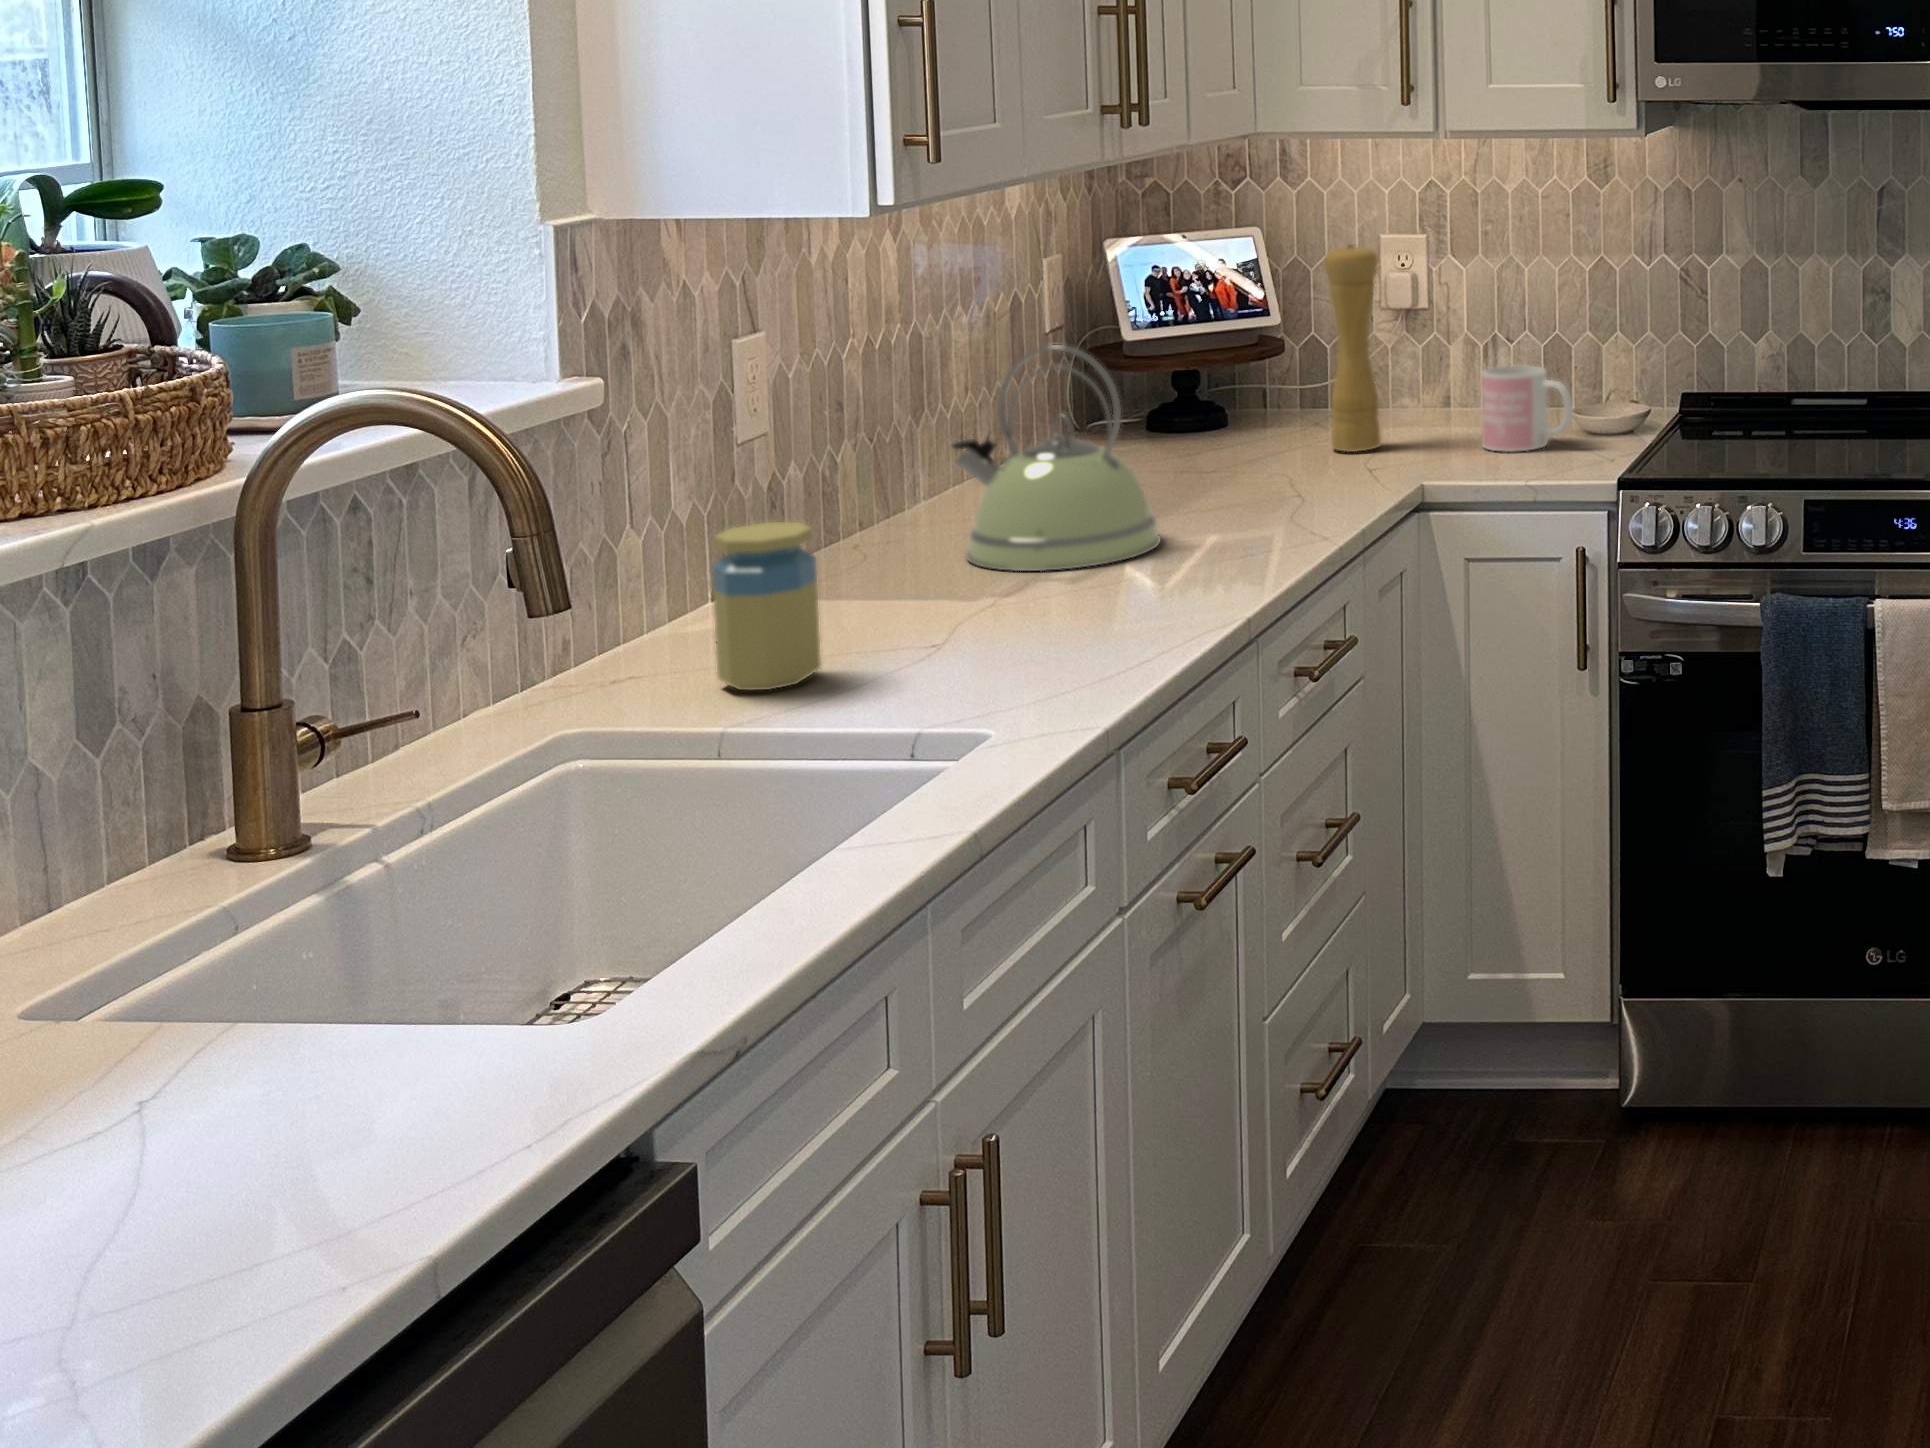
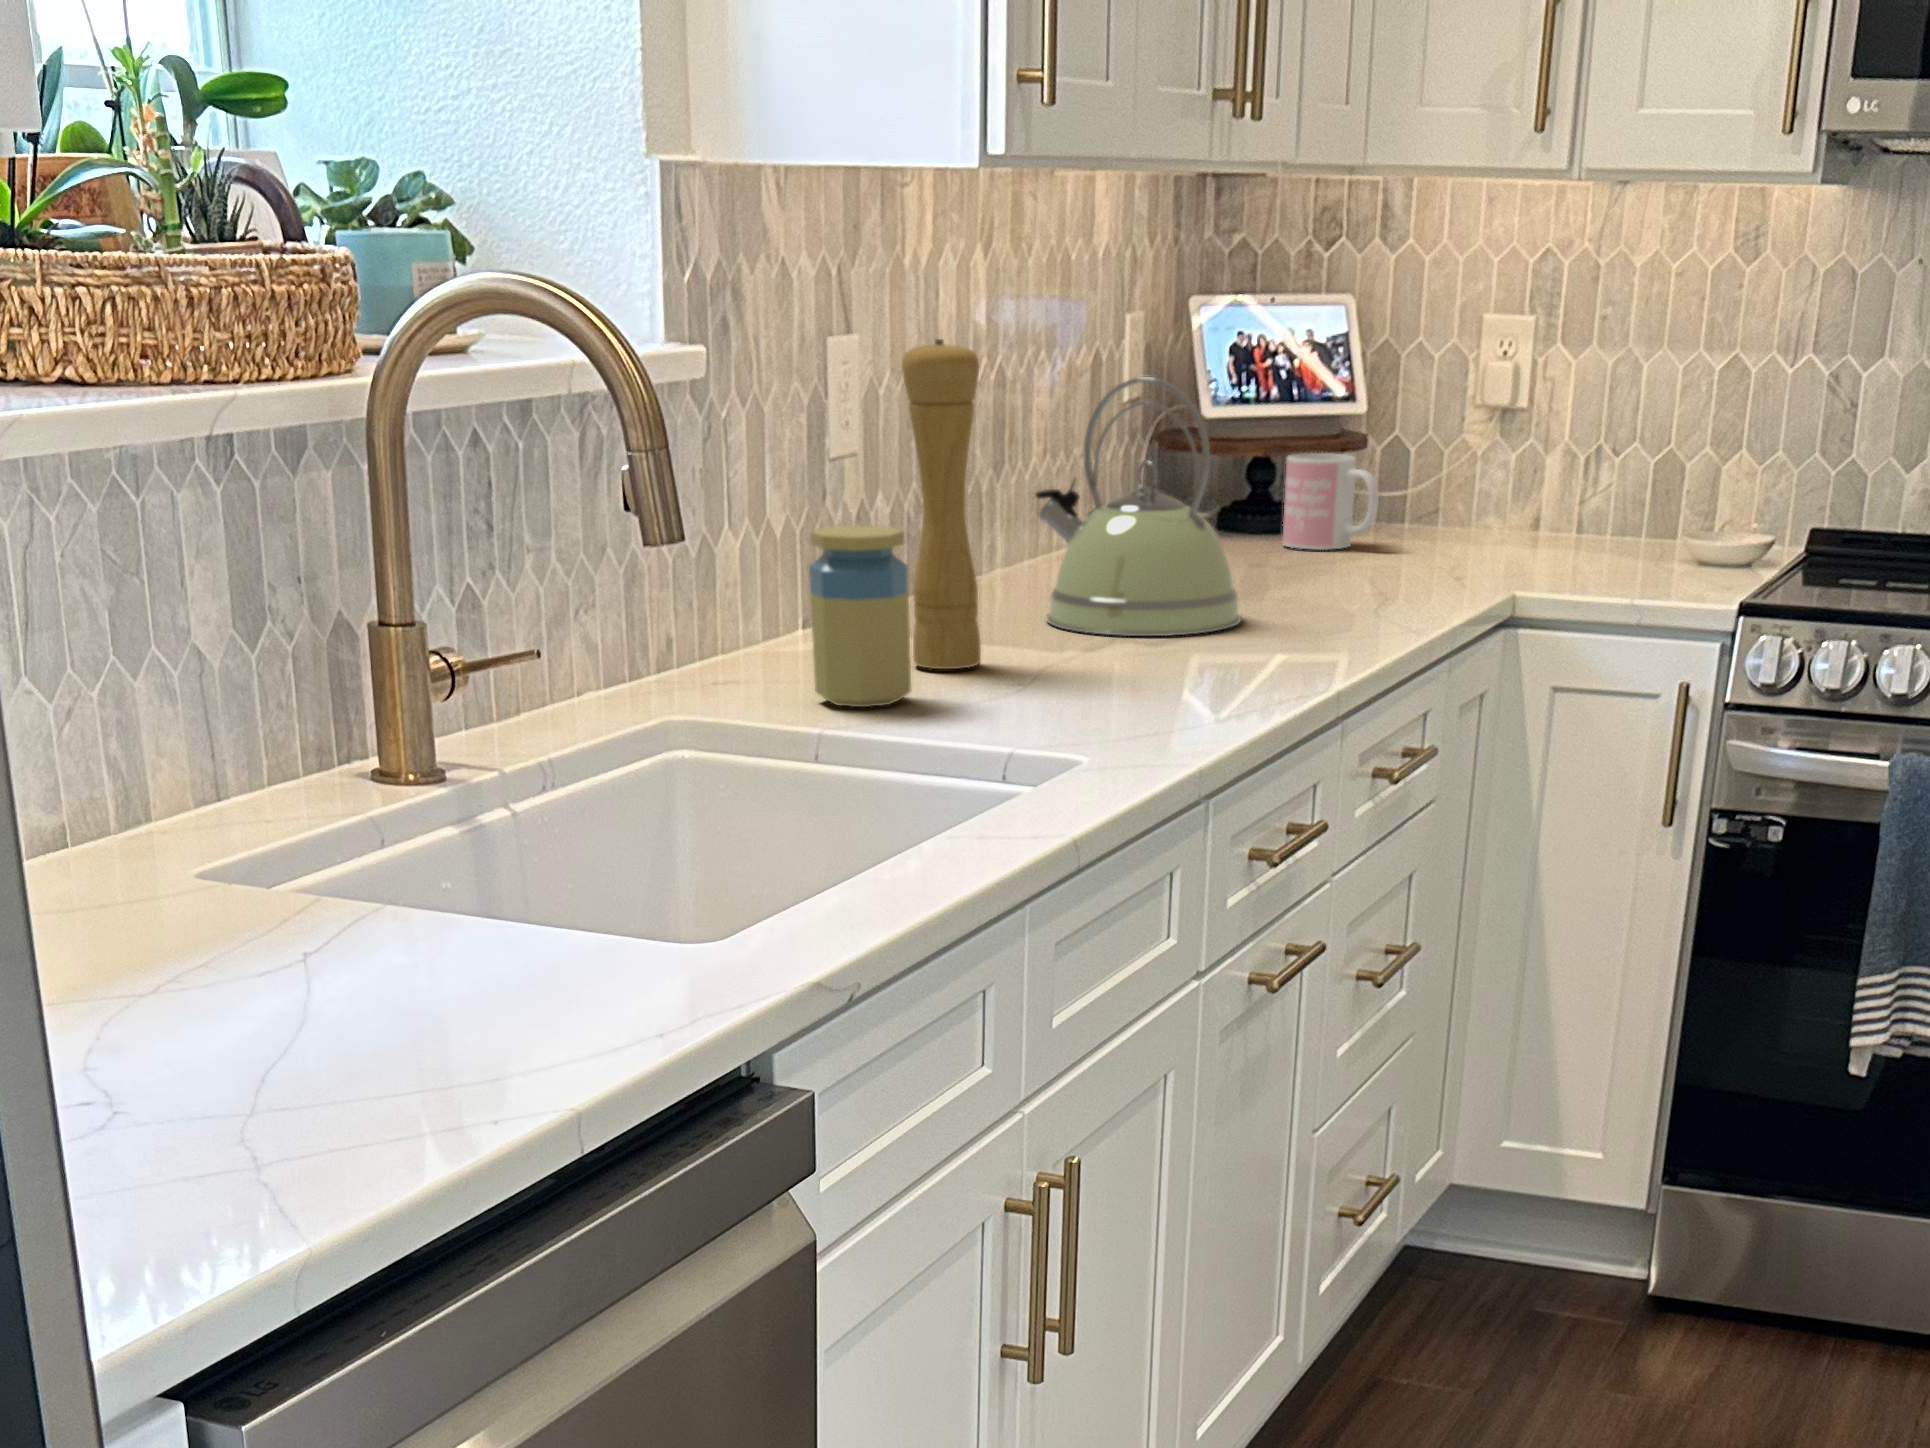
pepper mill: present [1324,245,1381,452] -> present [902,339,981,669]
mug: present [1481,365,1573,452] -> present [1282,453,1379,550]

